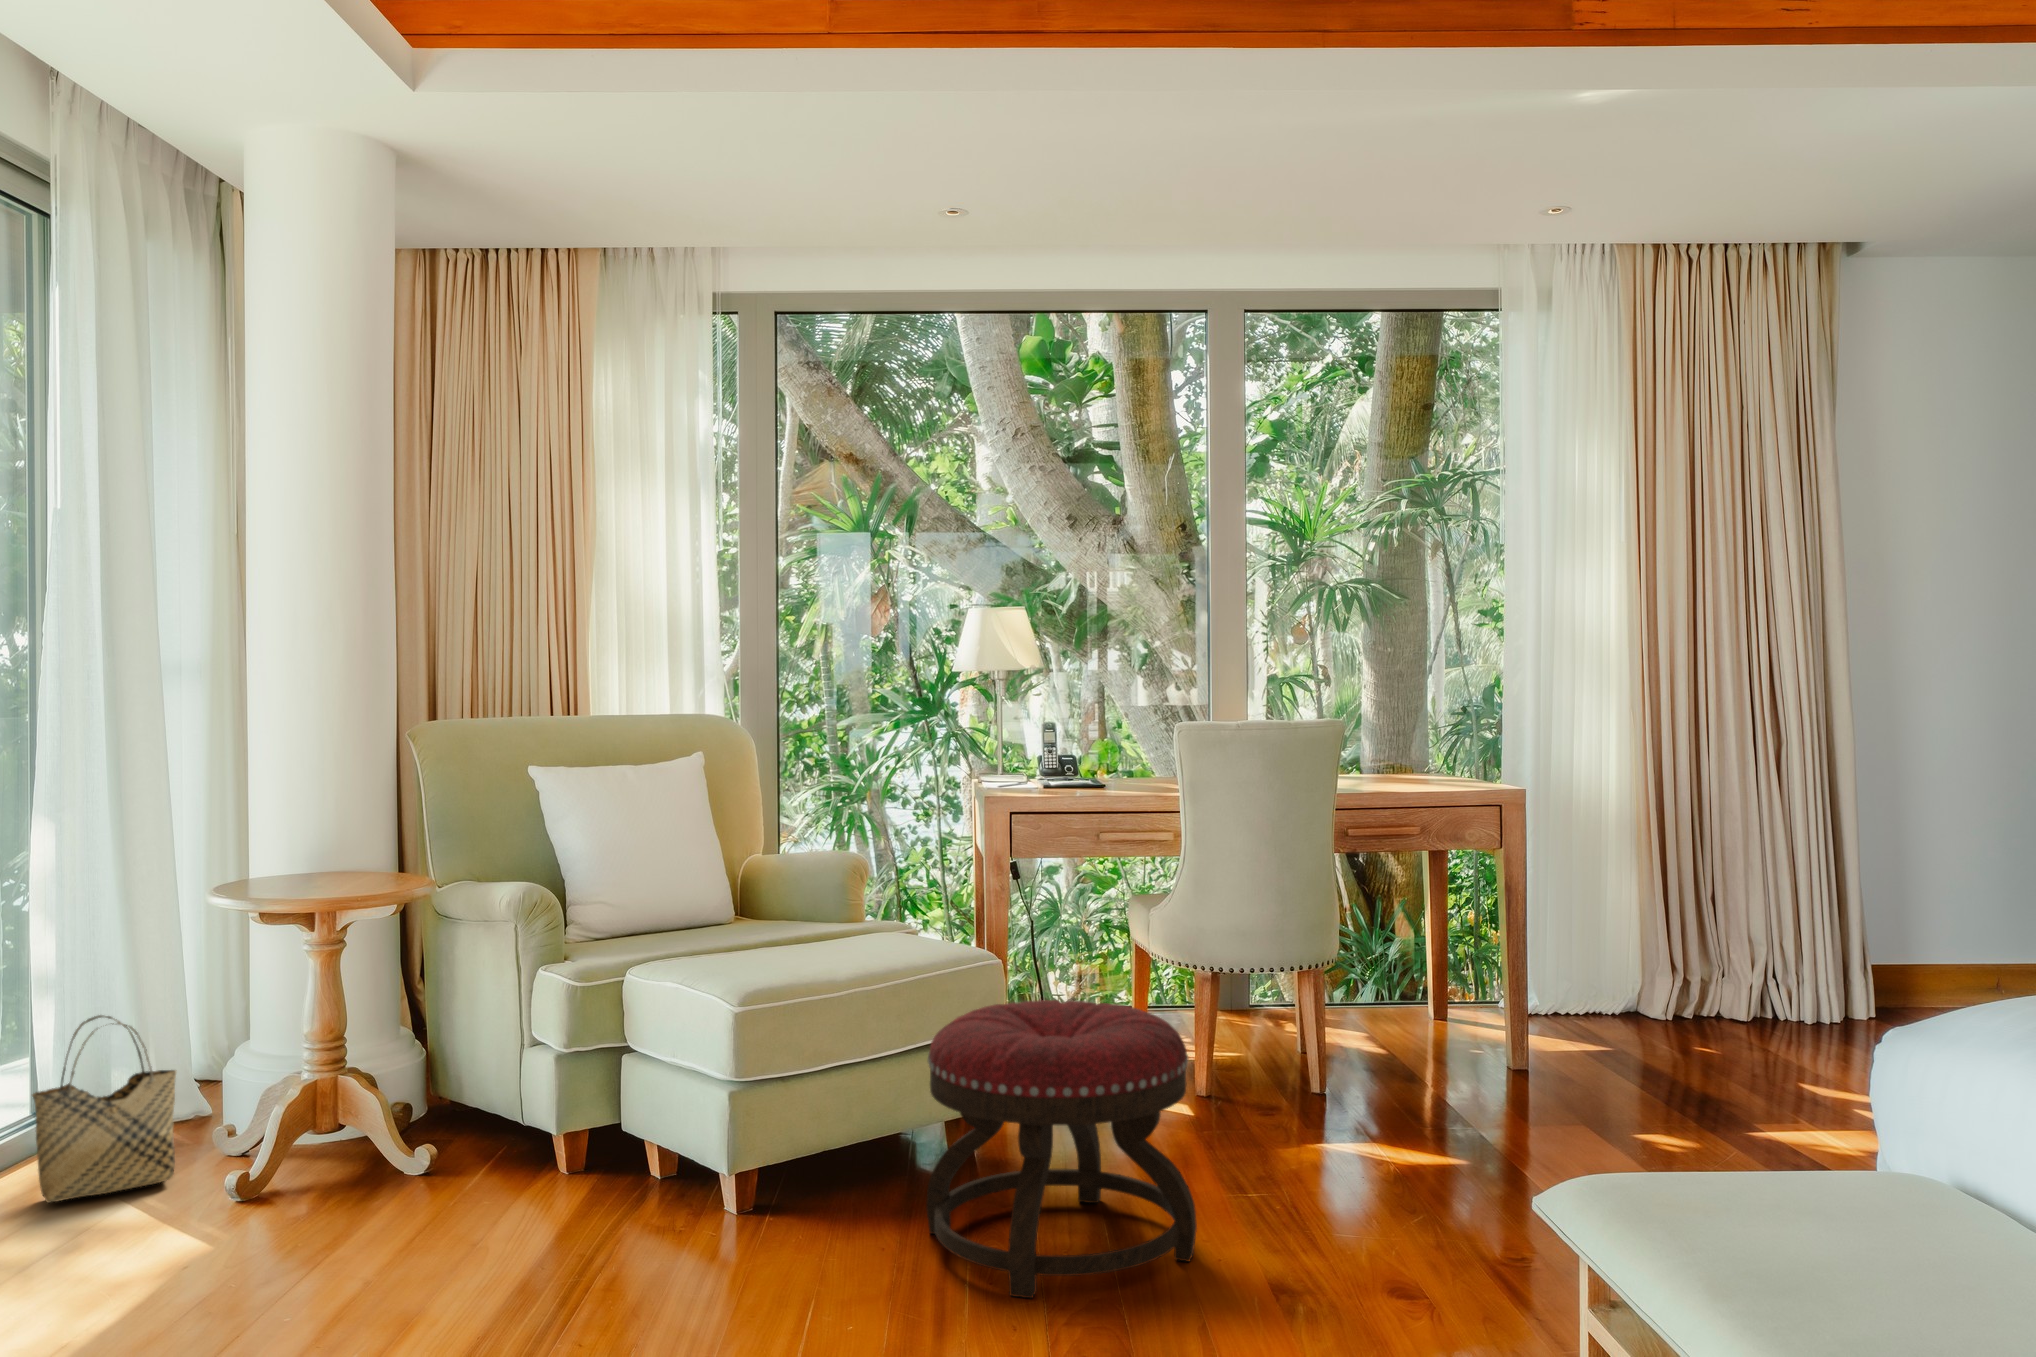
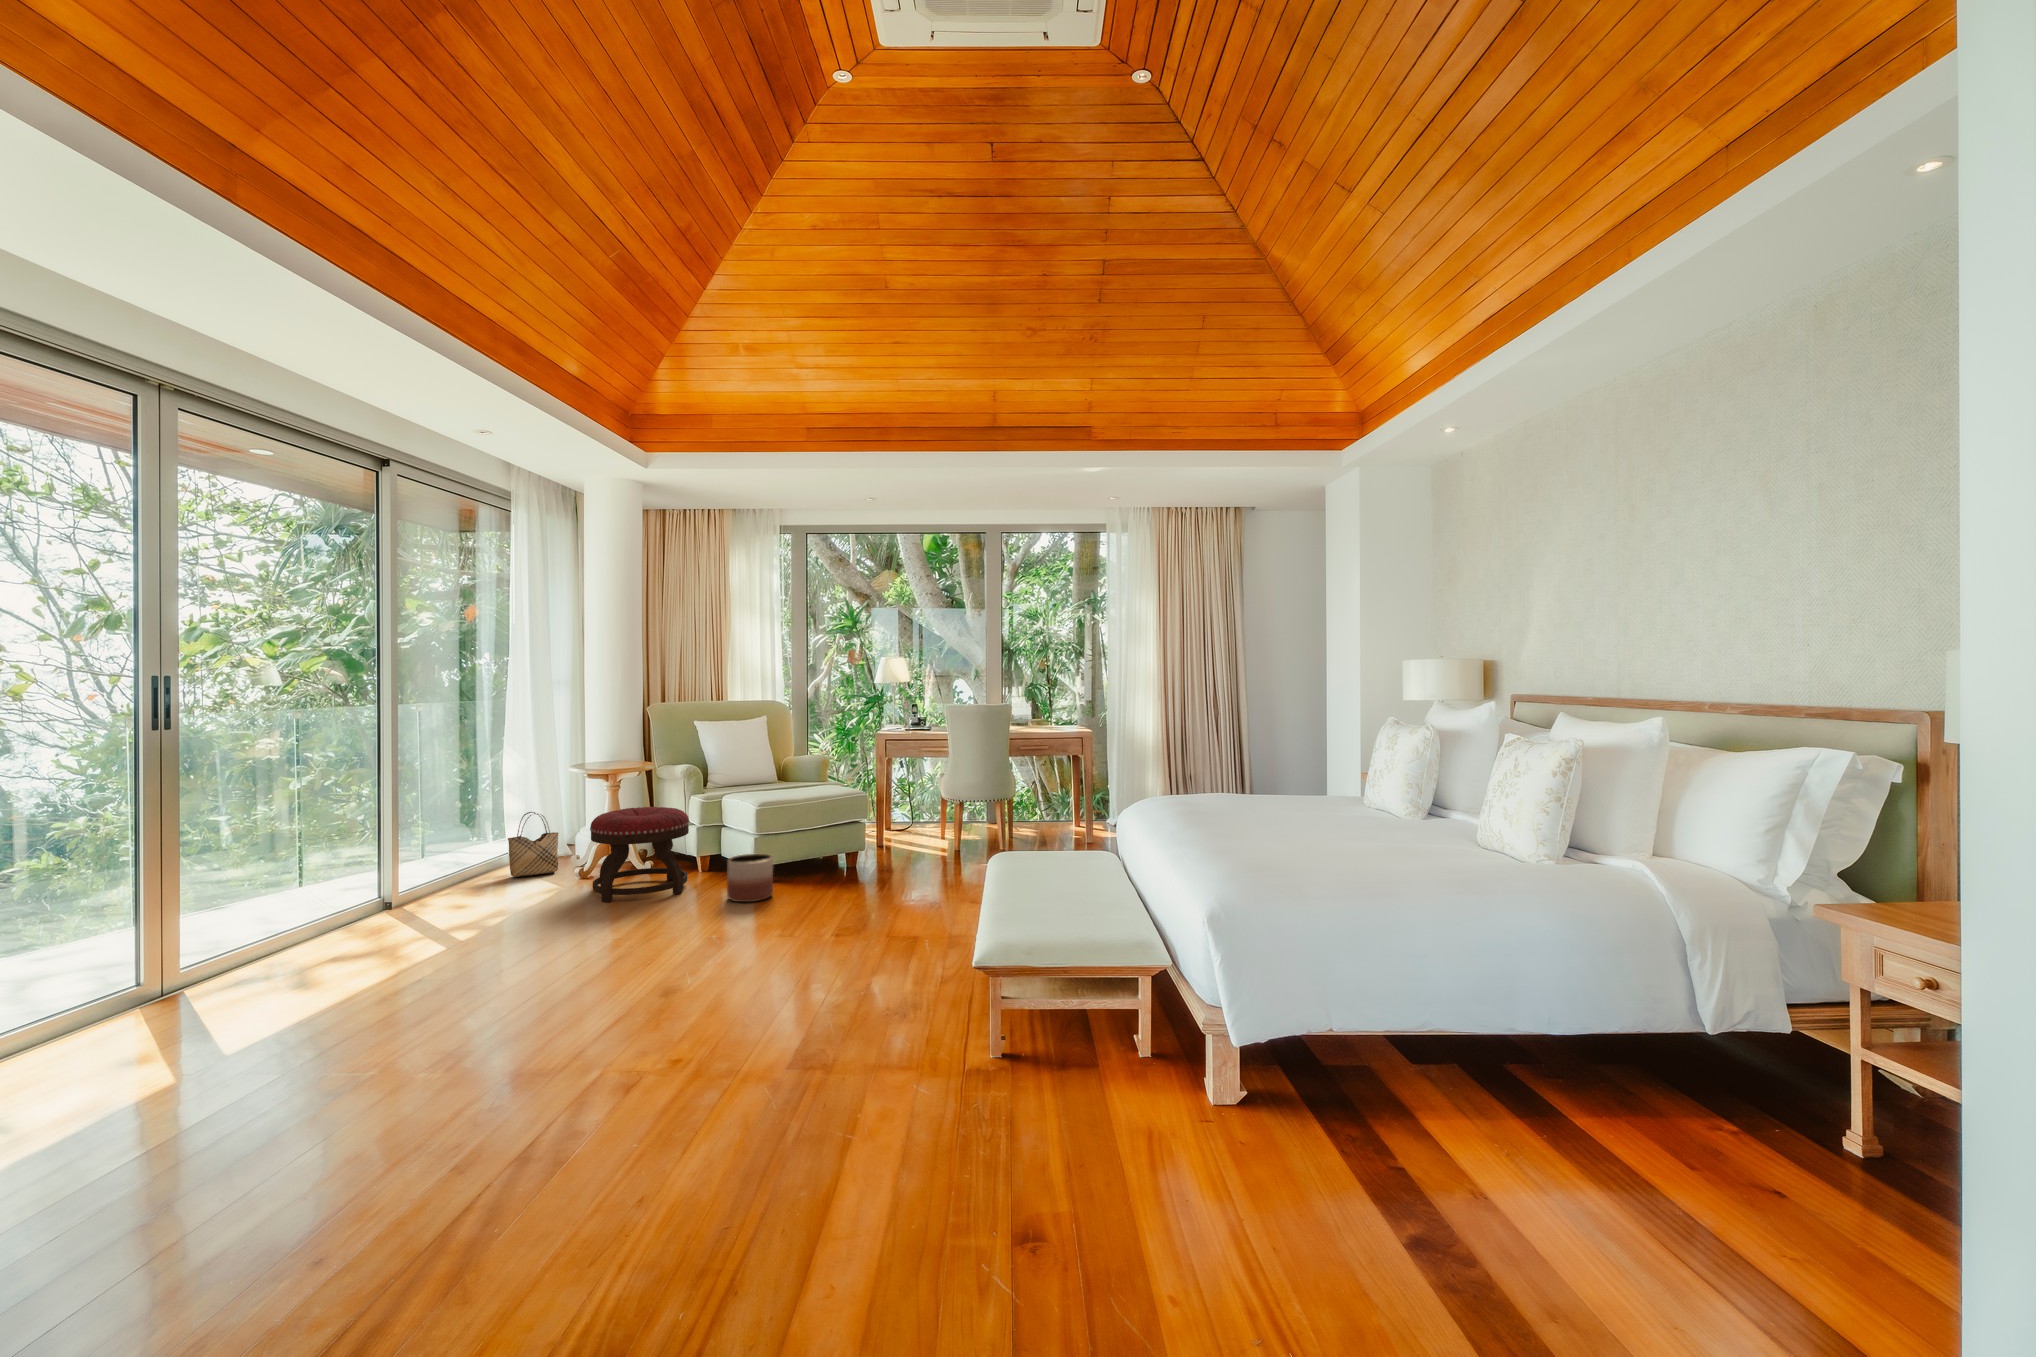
ottoman: present [926,1000,1197,1298] -> present [590,807,689,902]
planter: none [675,1144,806,1302] -> present [727,853,773,902]

